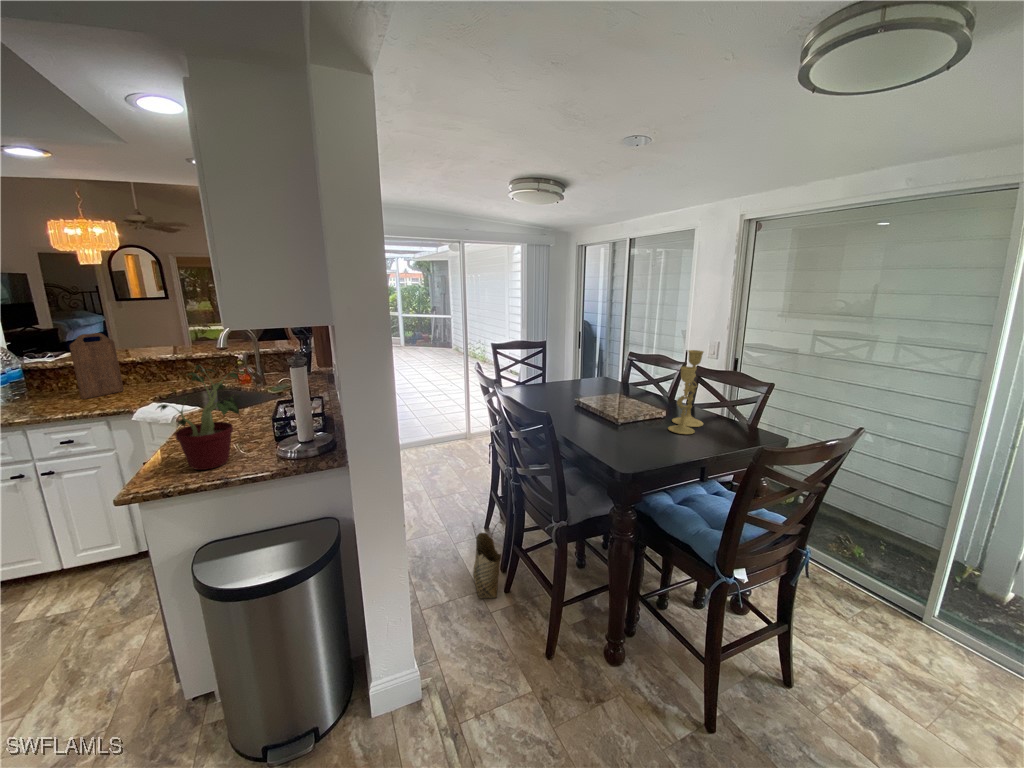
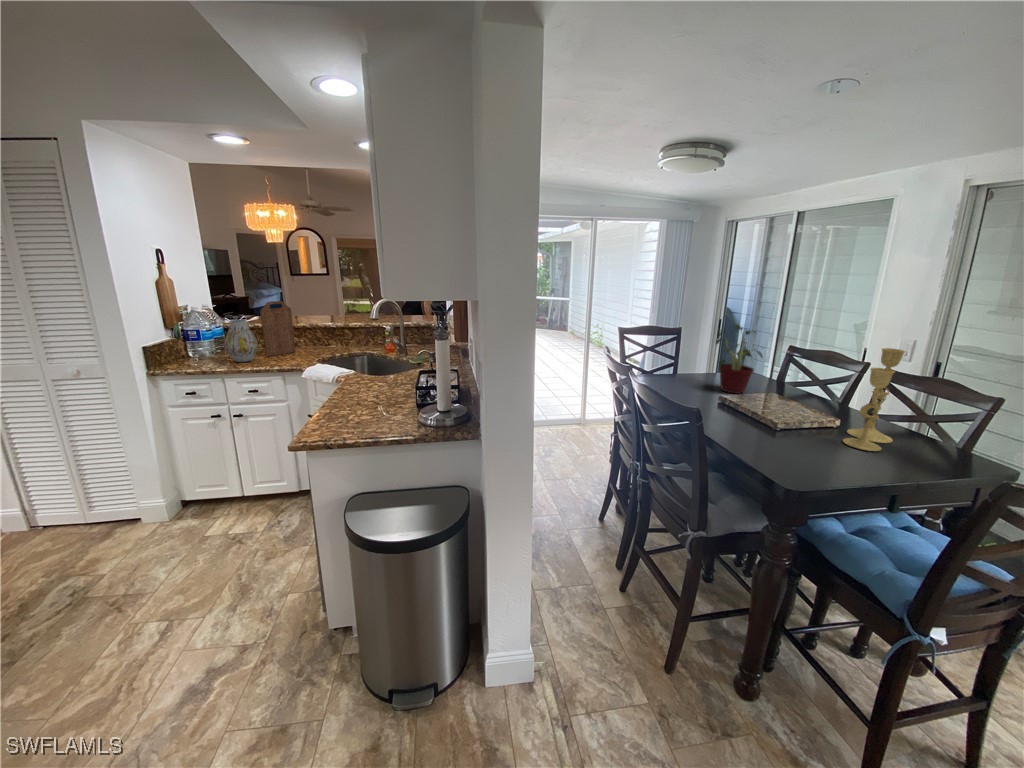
vase: none [18,357,68,409] -> present [225,320,258,362]
potted plant: present [157,365,240,470] -> present [716,324,763,394]
woven basket: present [473,522,503,598] -> none [588,513,625,594]

